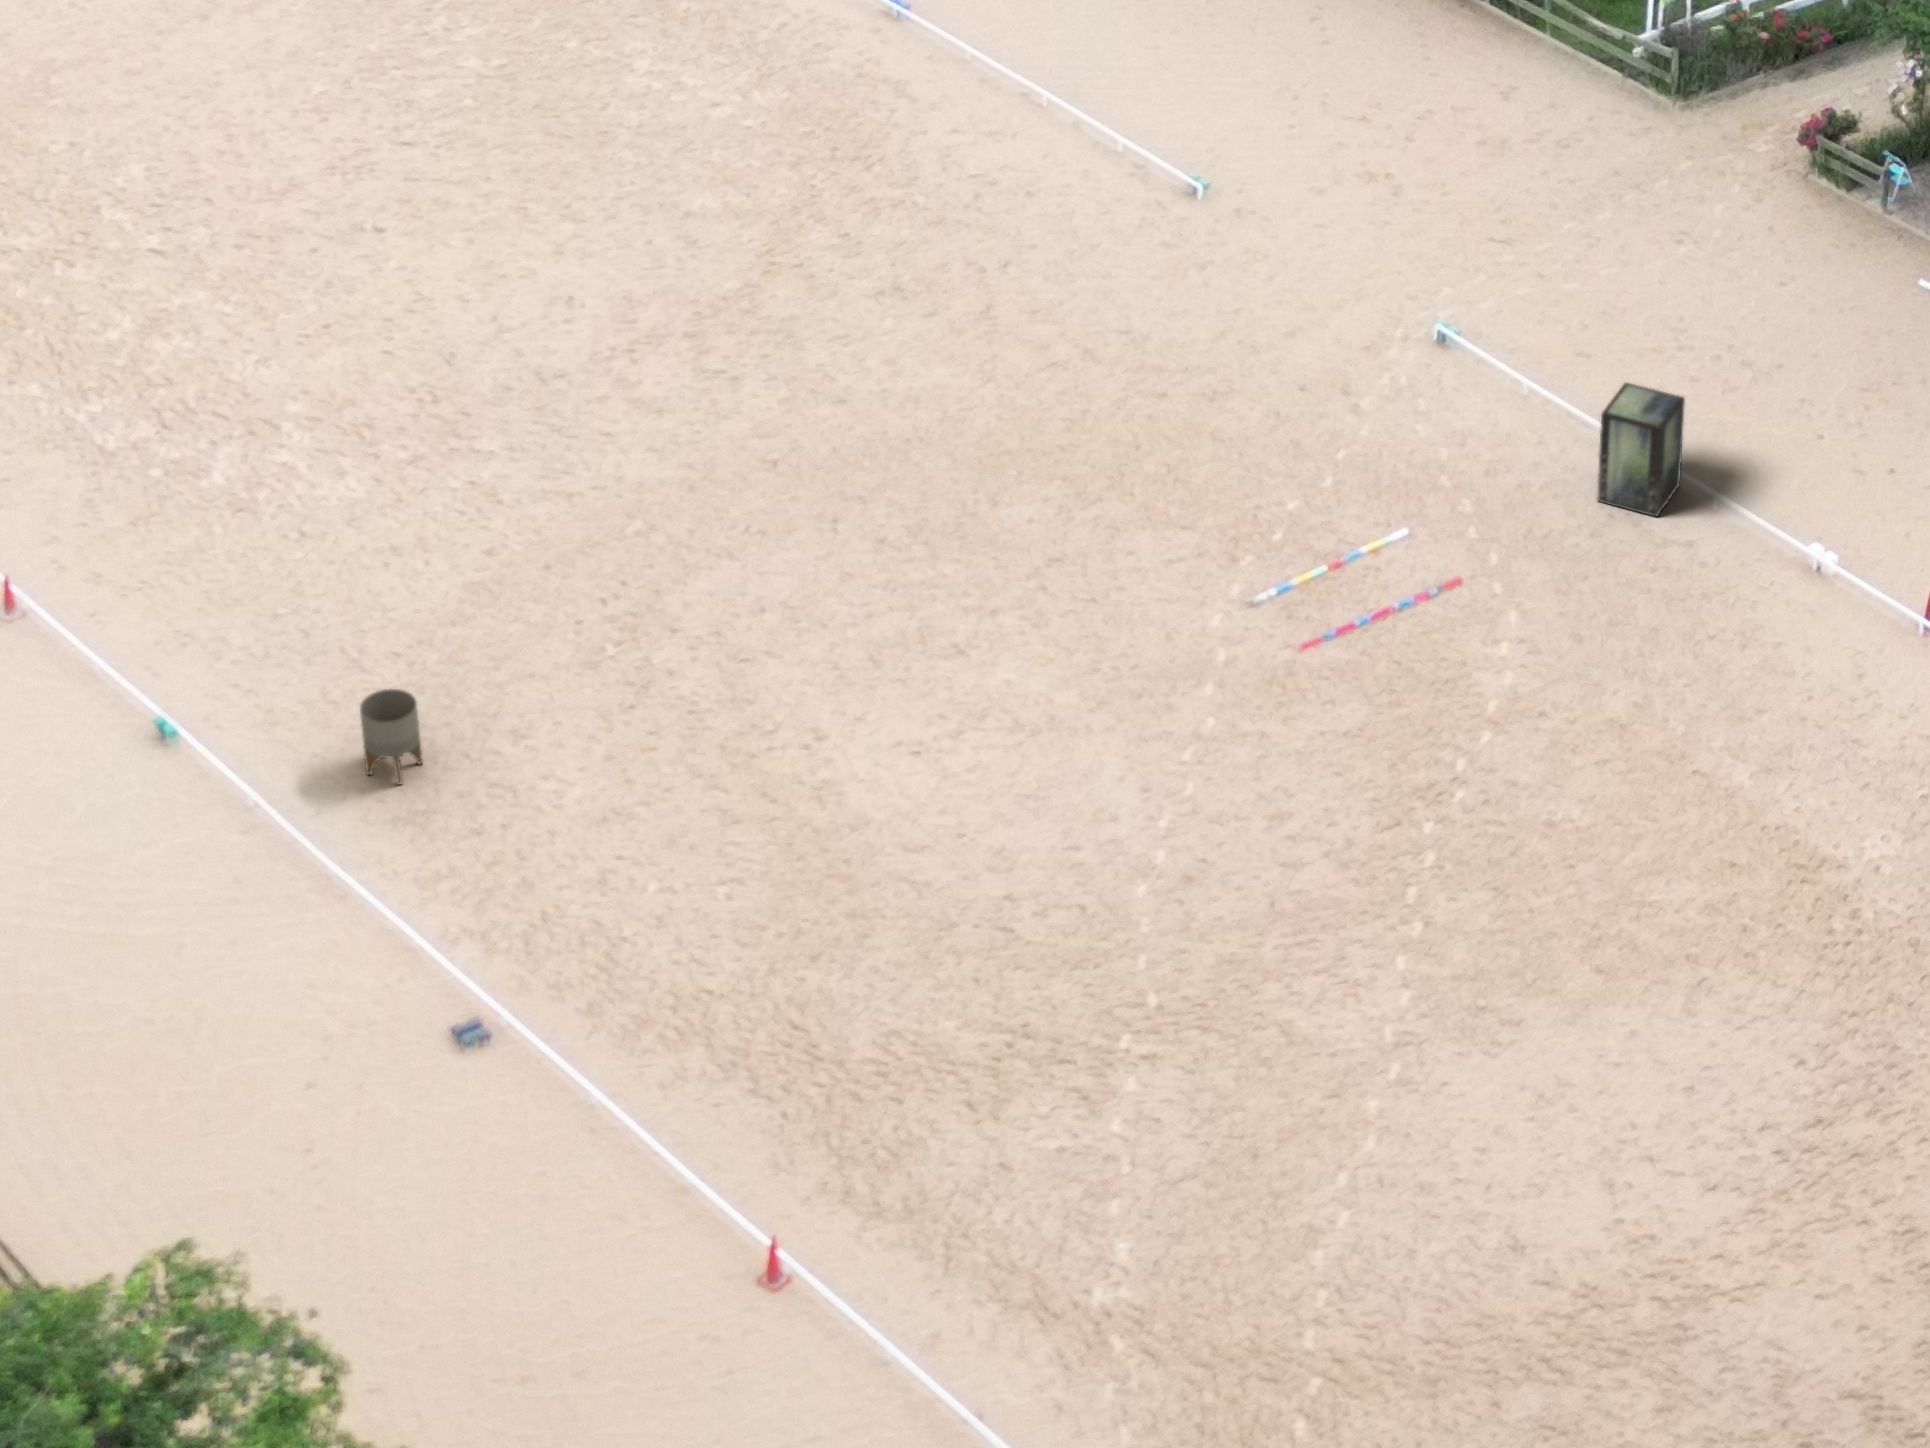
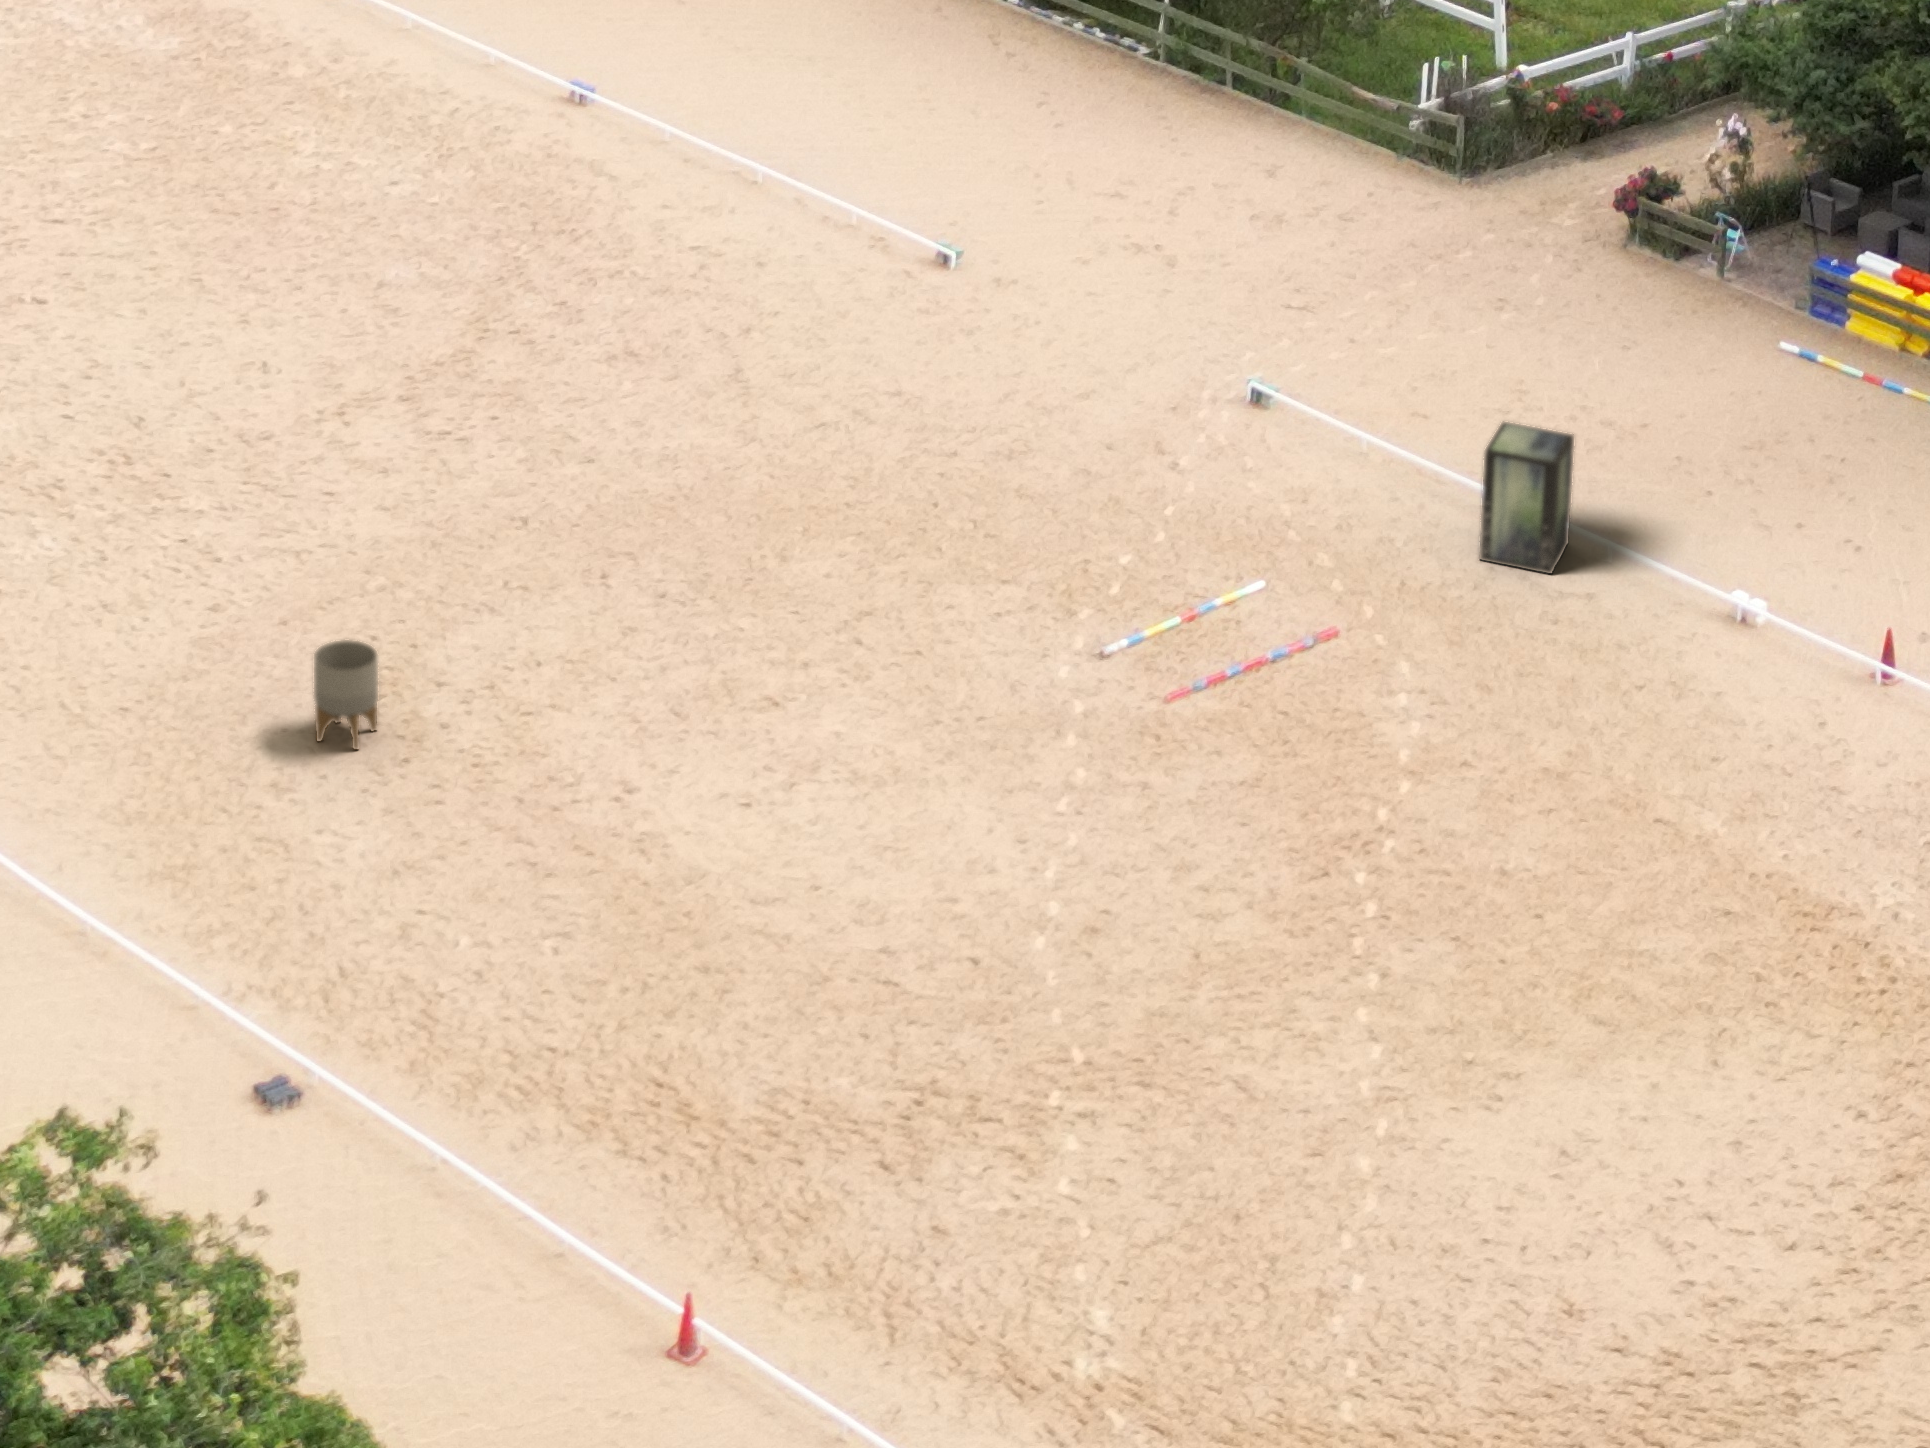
planter: present [360,689,422,785] -> present [314,640,378,749]

